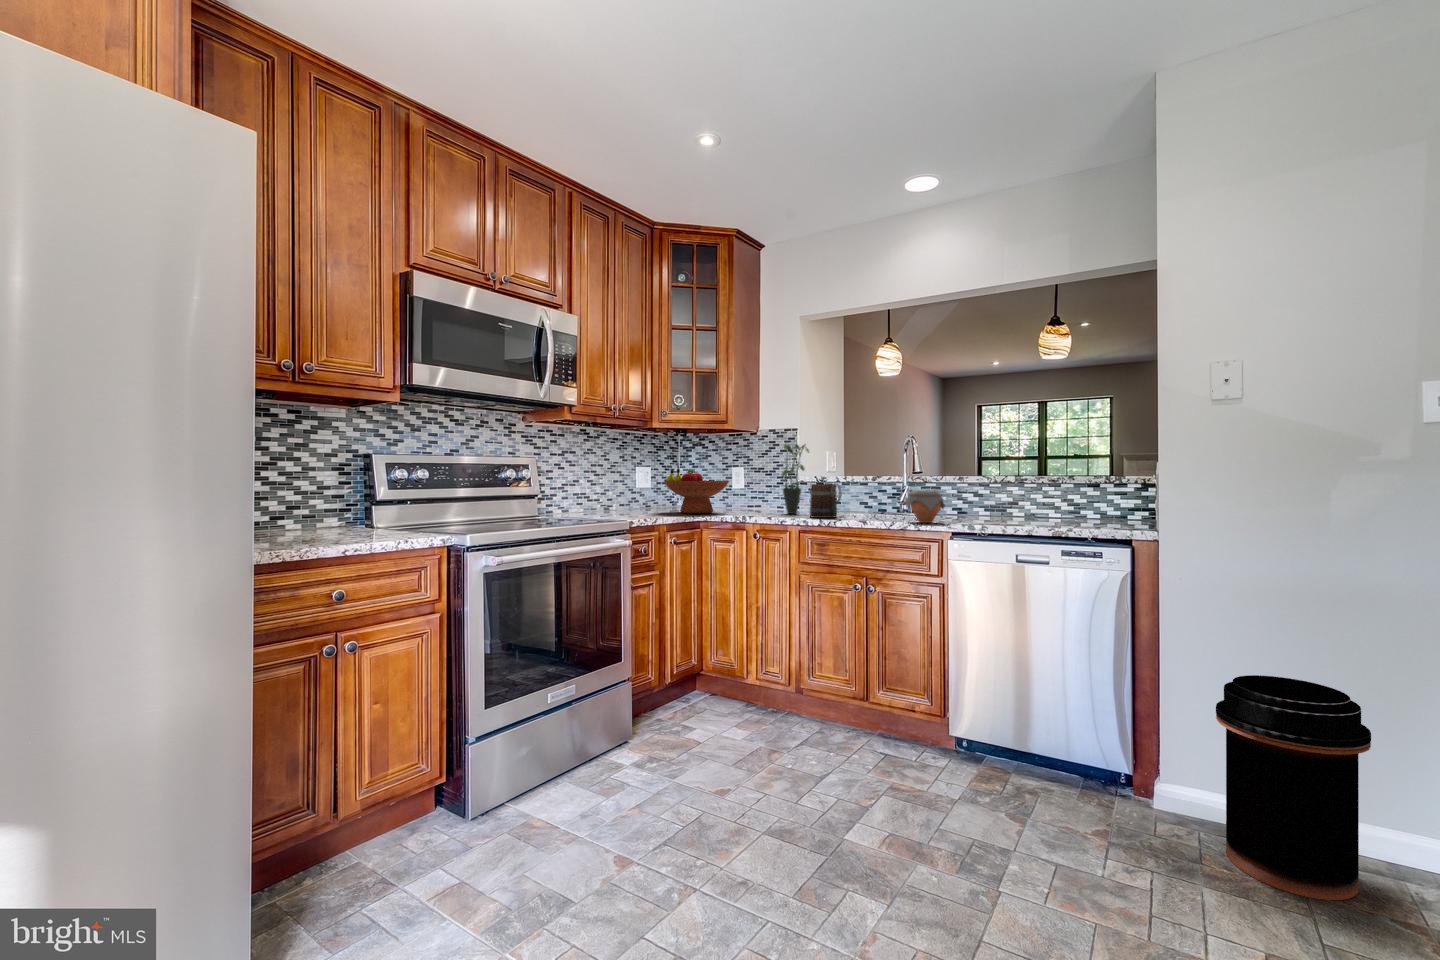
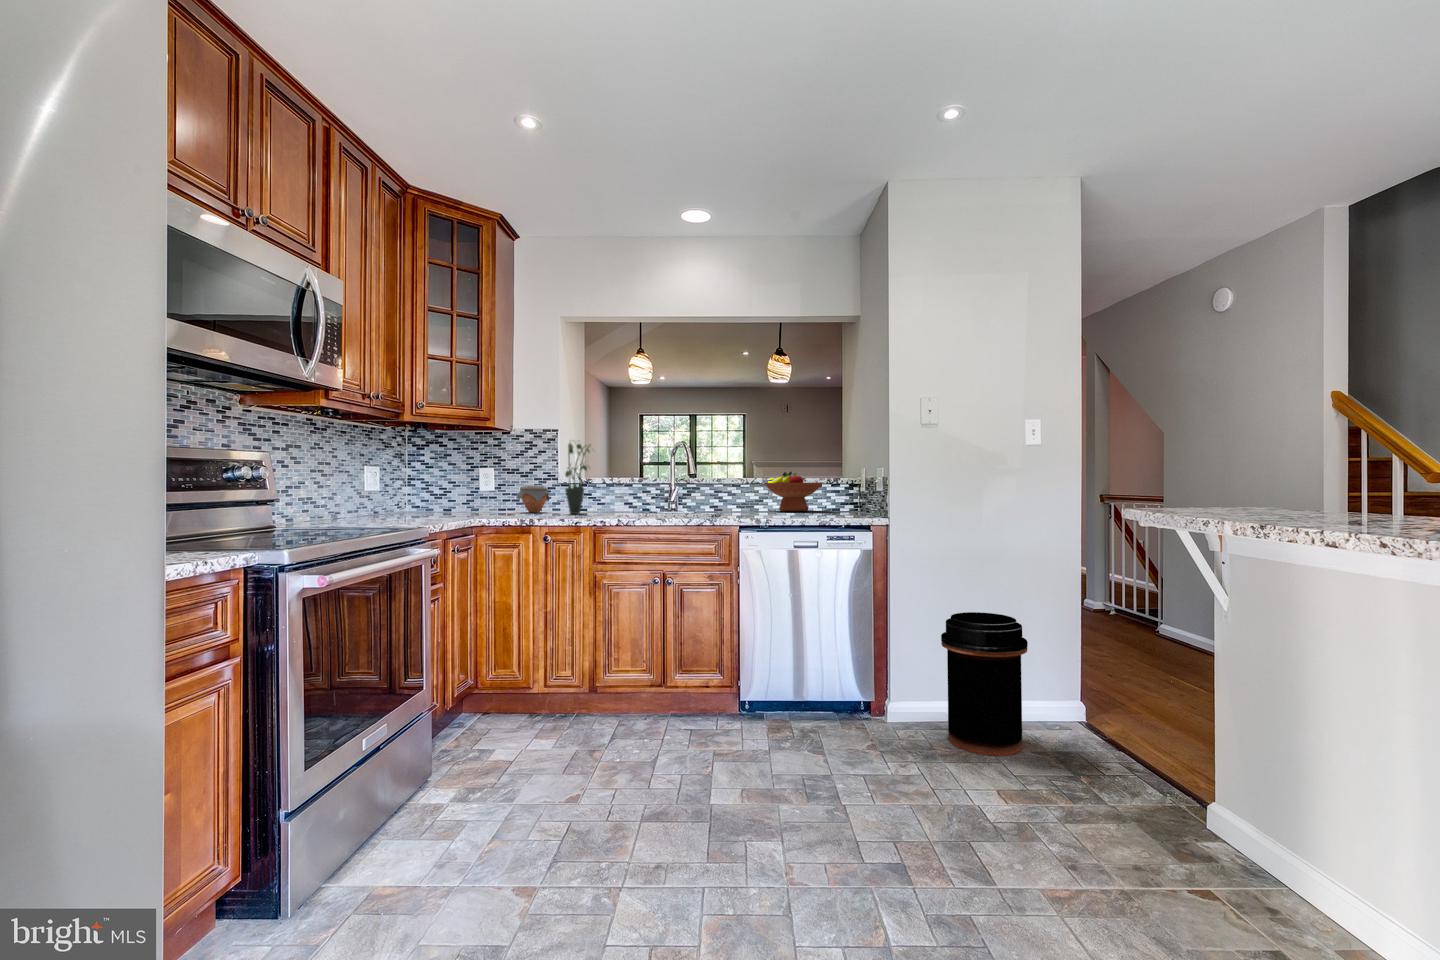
fruit bowl: present [664,468,729,513] -> present [764,471,822,511]
mug: present [810,483,842,518] -> none [602,482,638,516]
jar: present [905,489,945,523] -> present [517,485,550,512]

